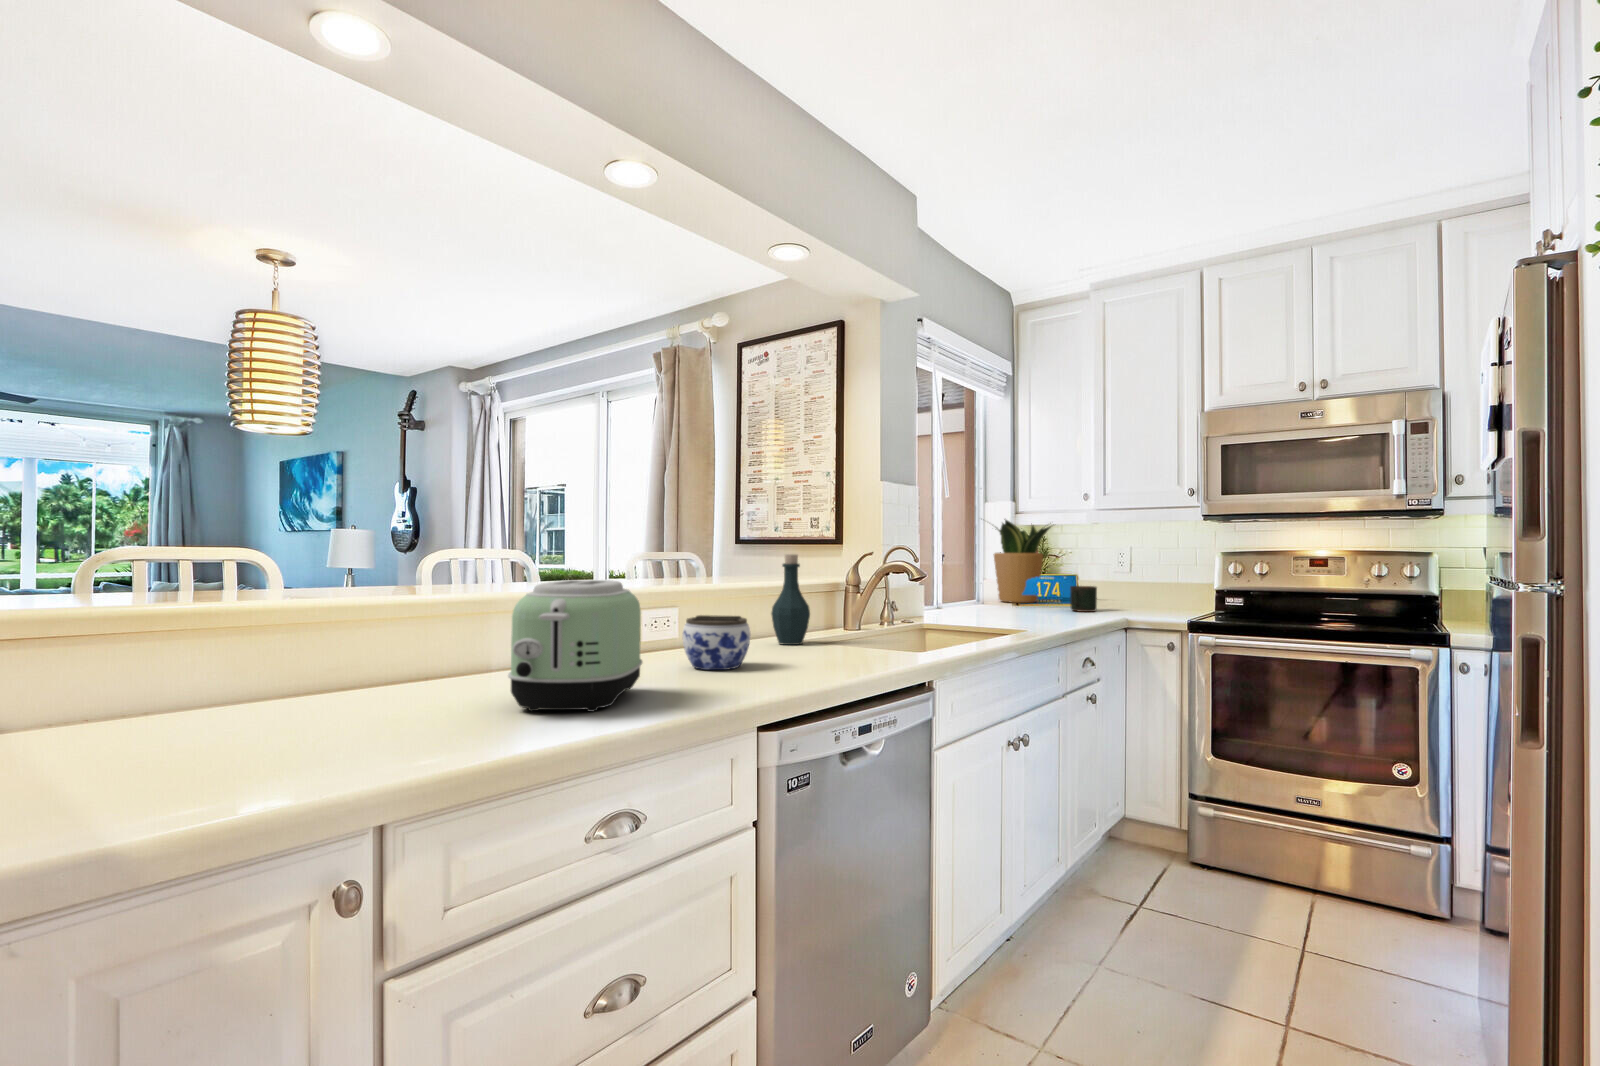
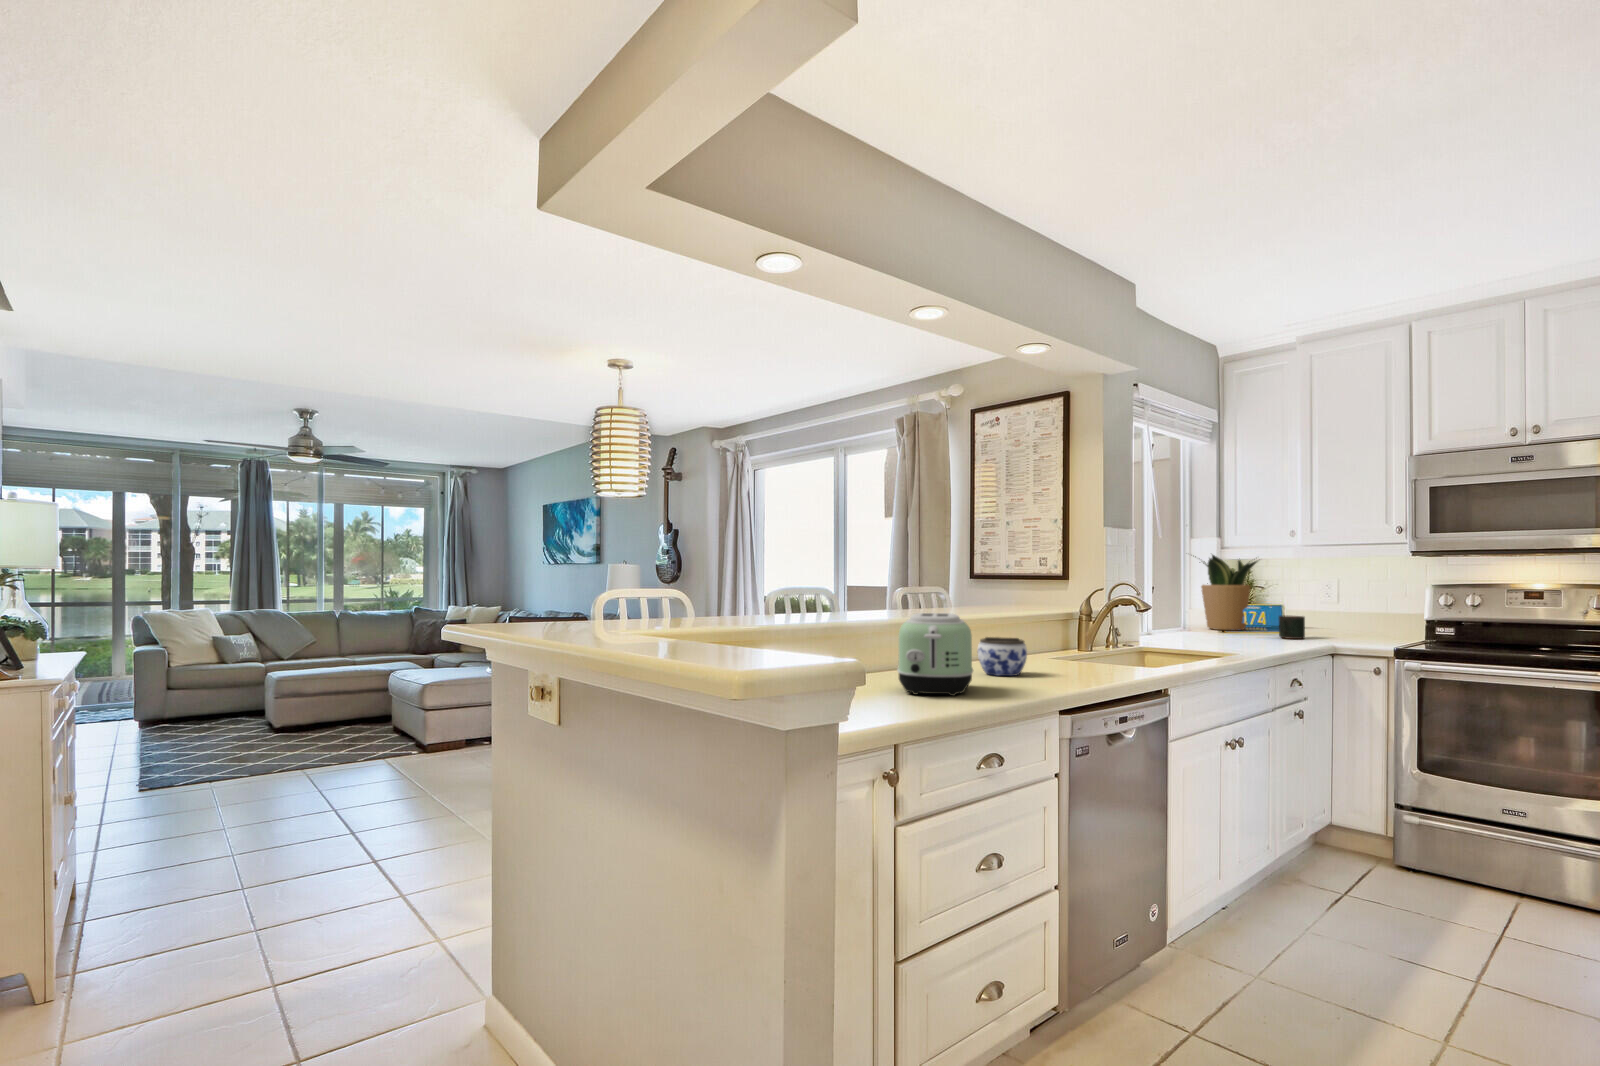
bottle: present [771,554,810,645] -> none [1025,591,1057,661]

